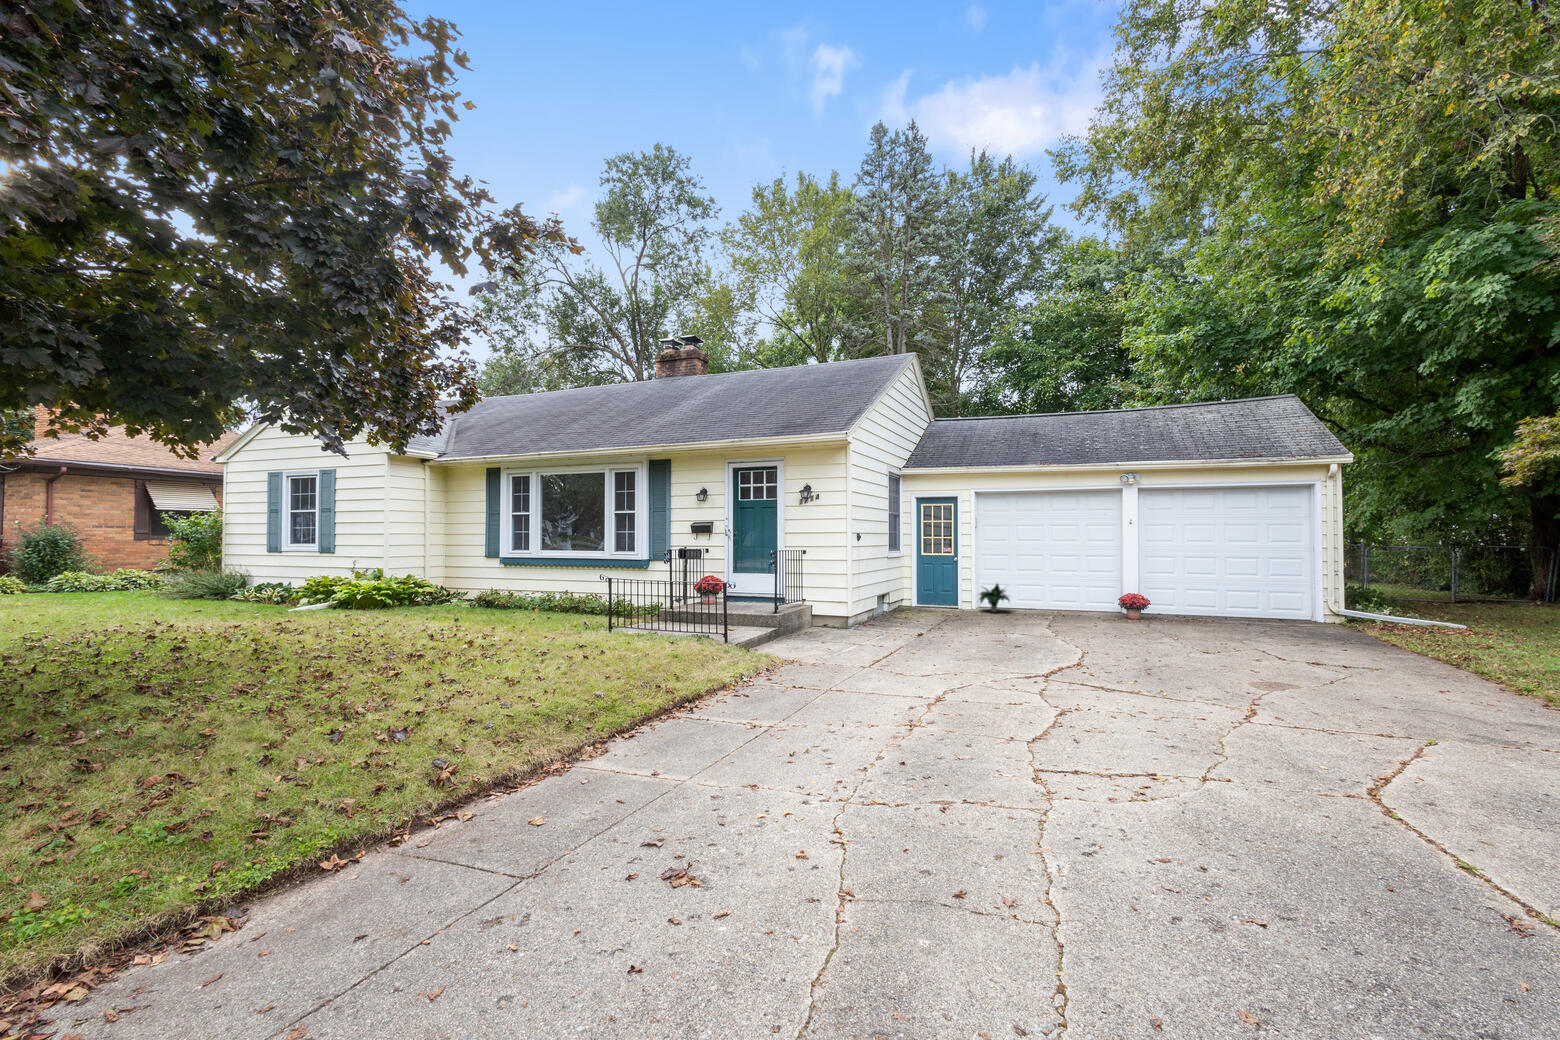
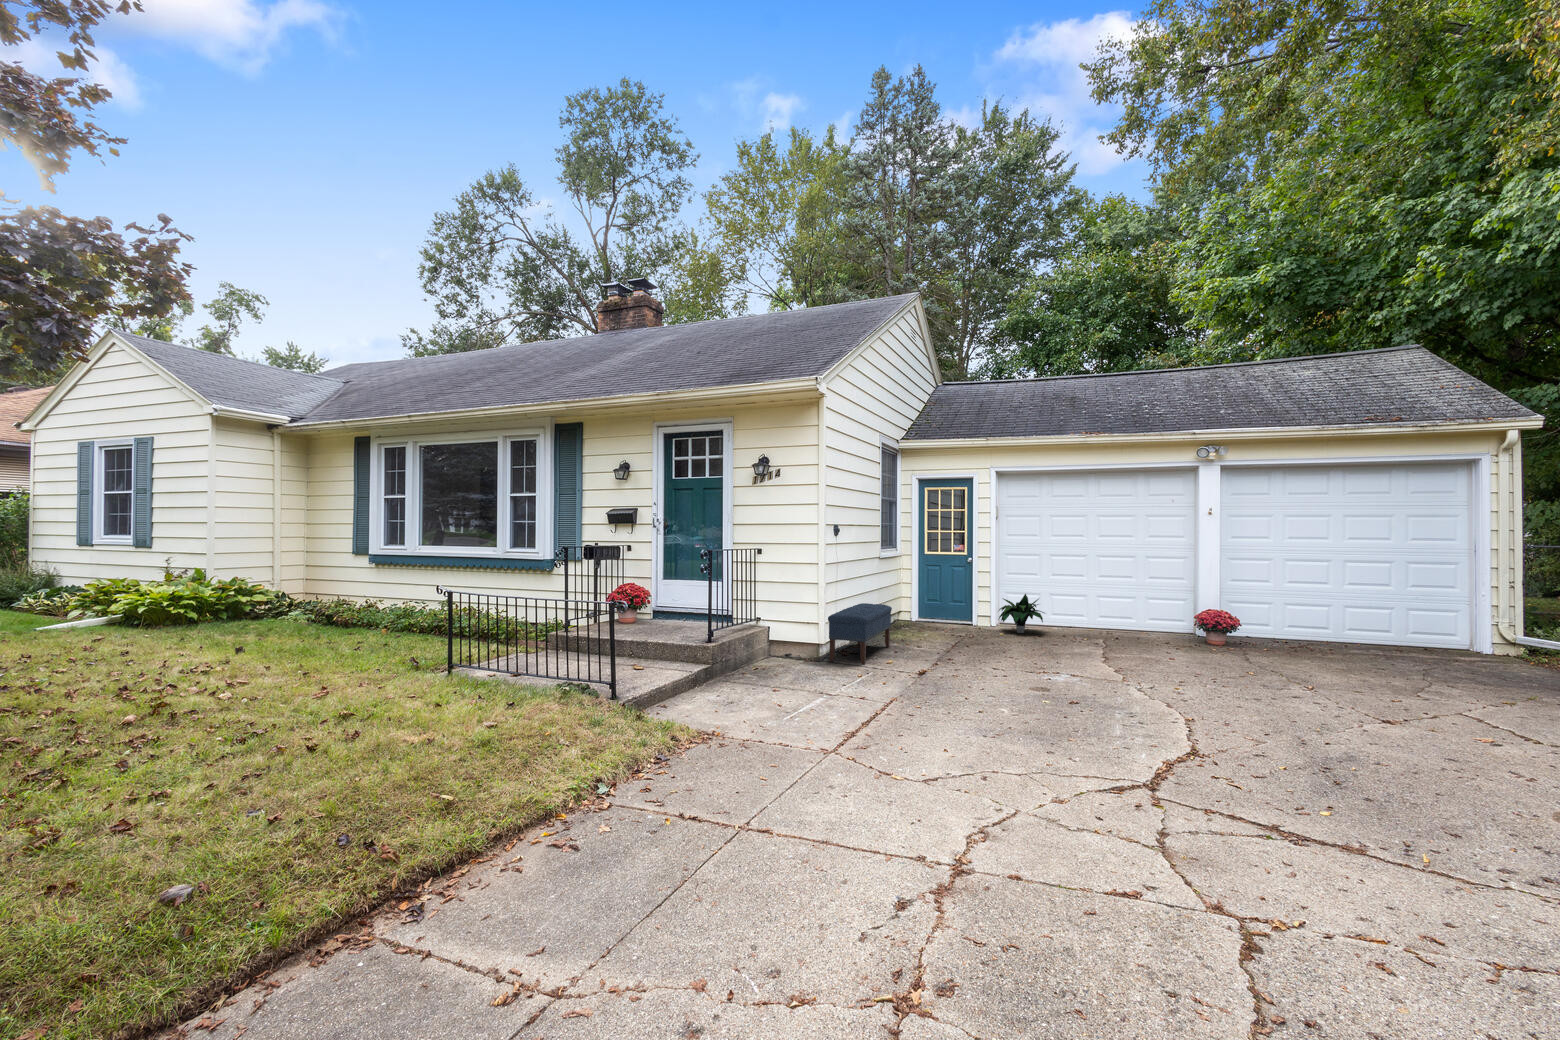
bench: none [854,590,898,632] -> present [828,603,892,664]

